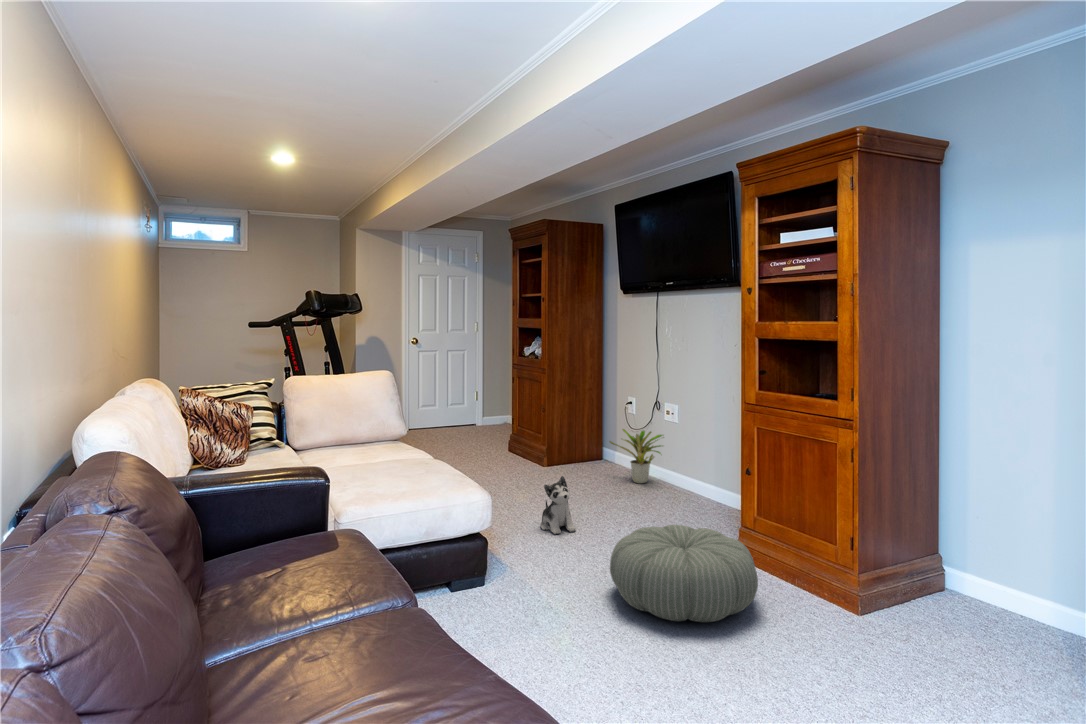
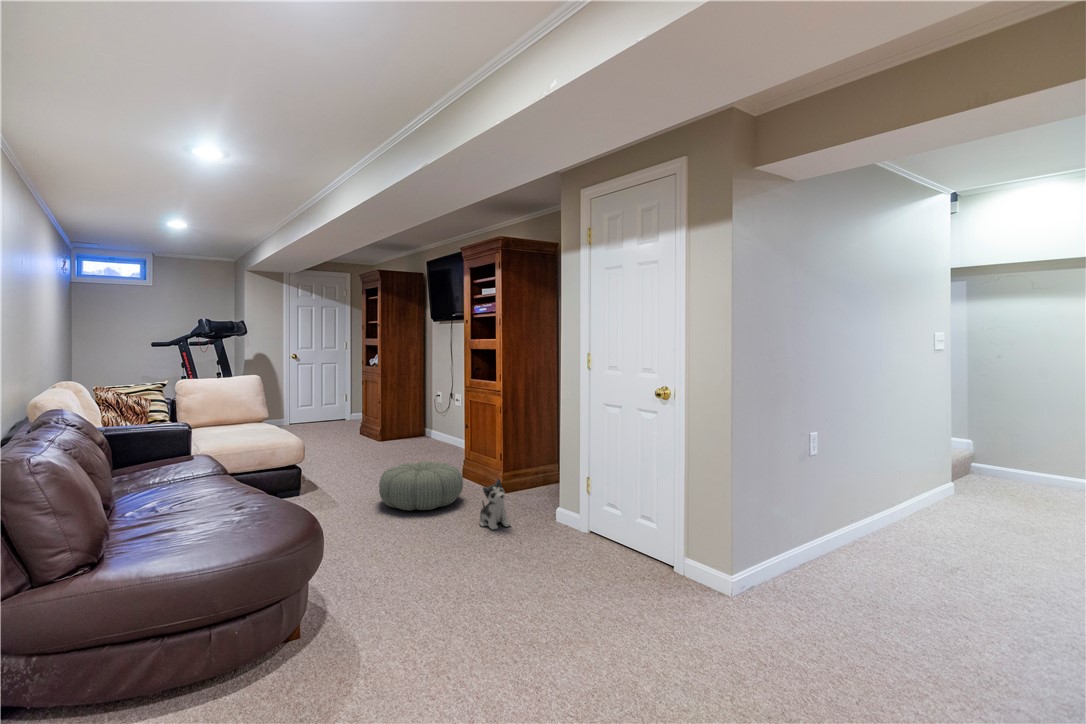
potted plant: present [610,429,663,484] -> none [421,412,457,449]
plush toy: present [540,476,576,534] -> present [479,479,511,530]

